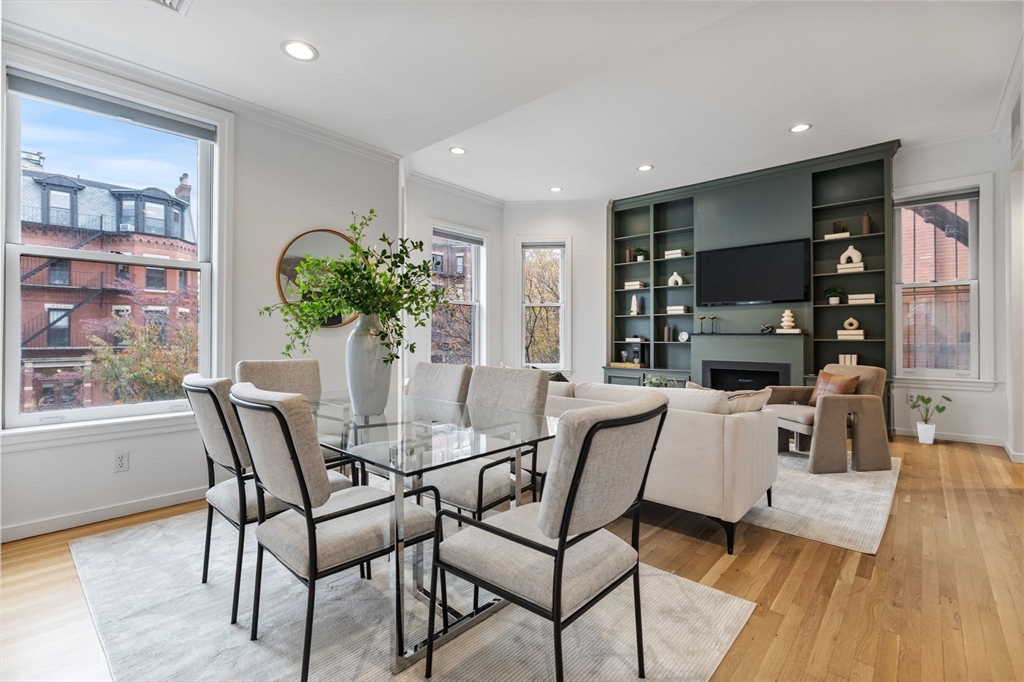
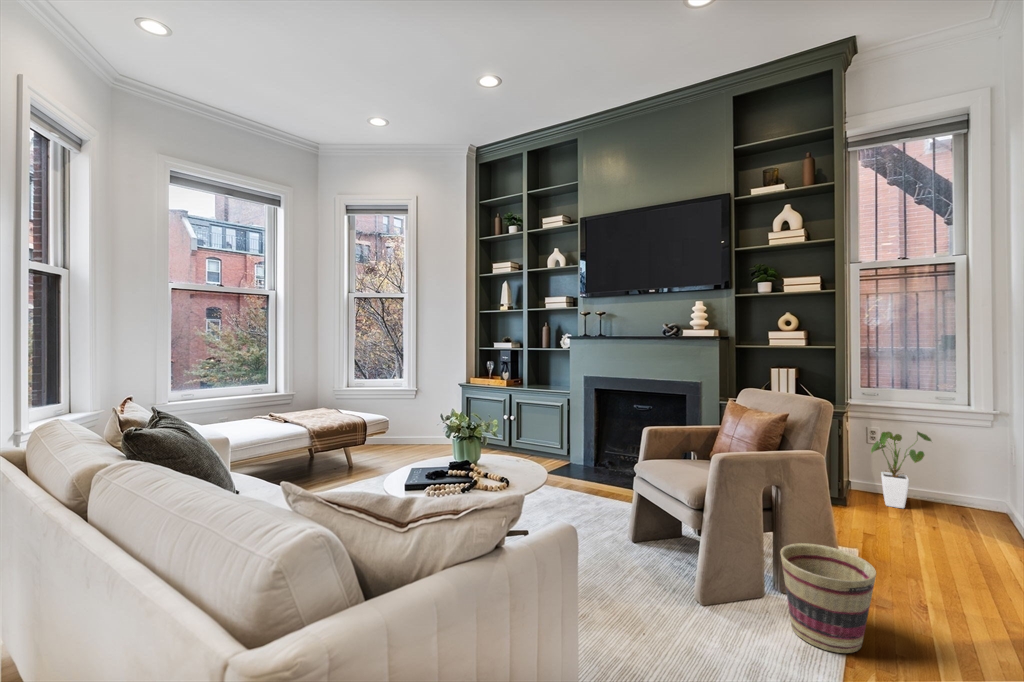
basket: none [856,442,908,489] -> present [780,543,876,653]

